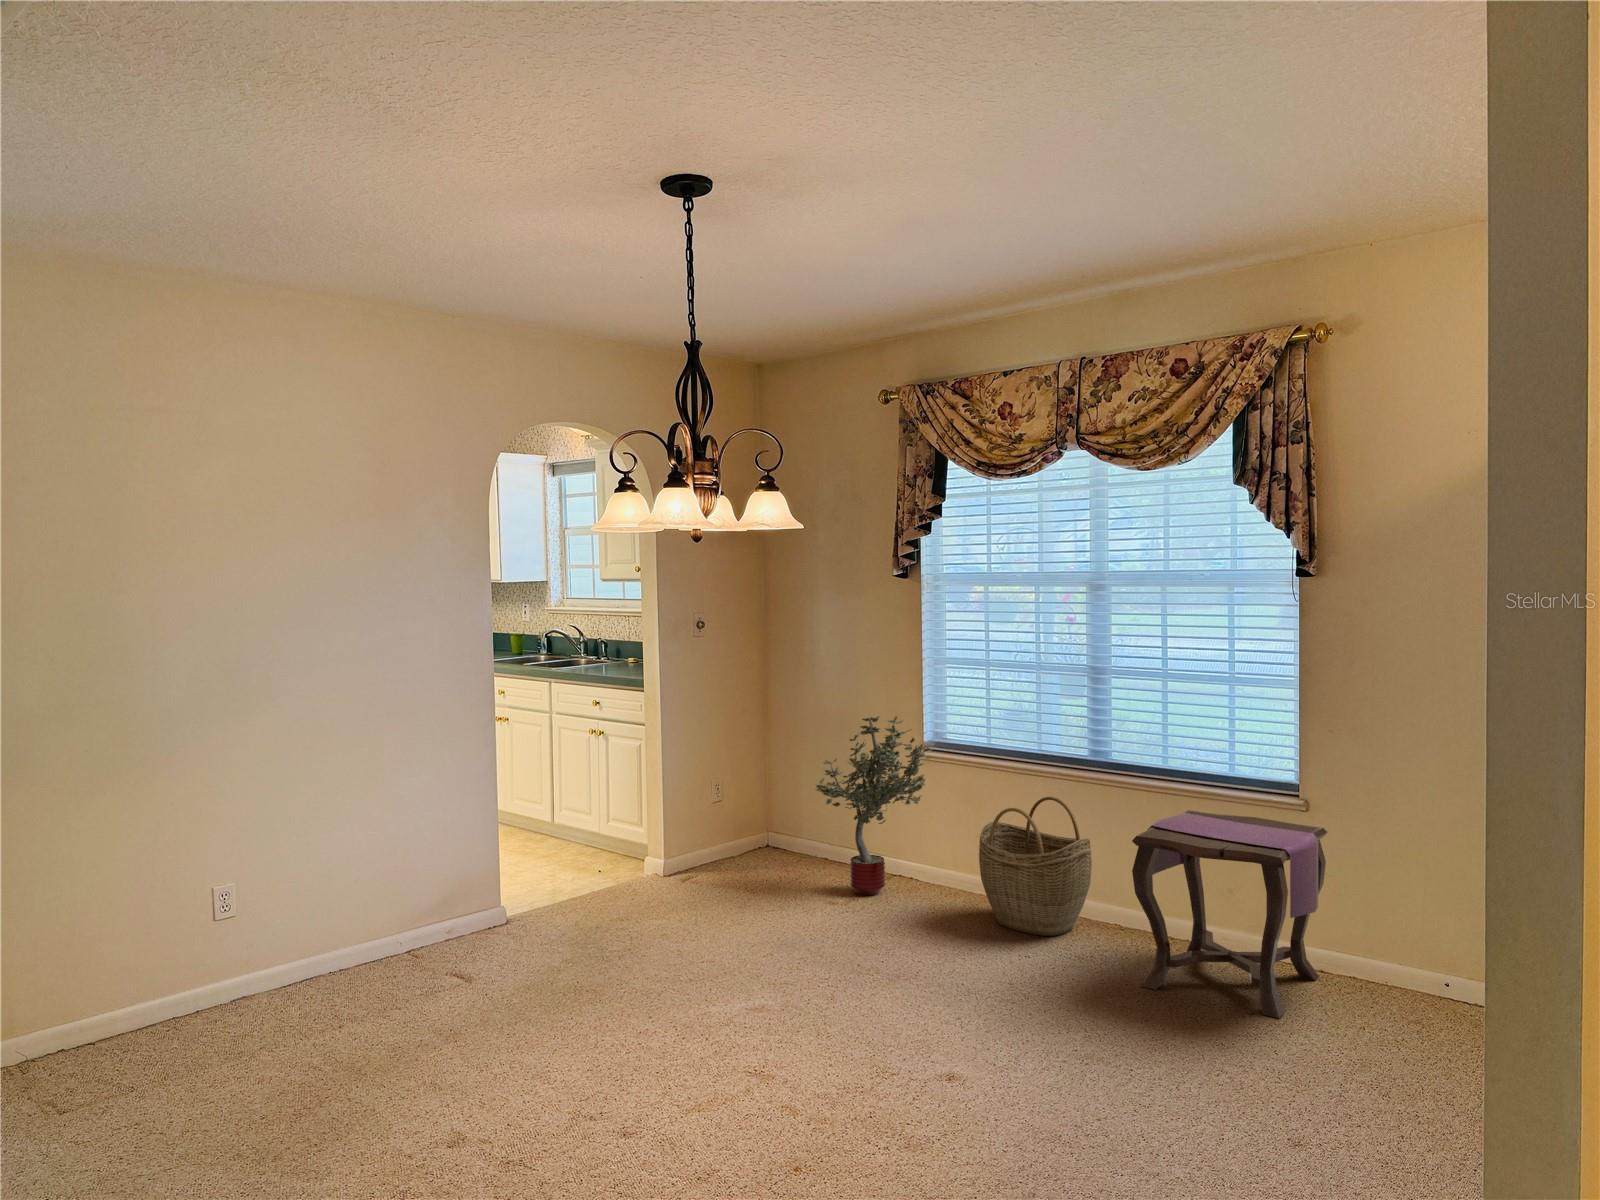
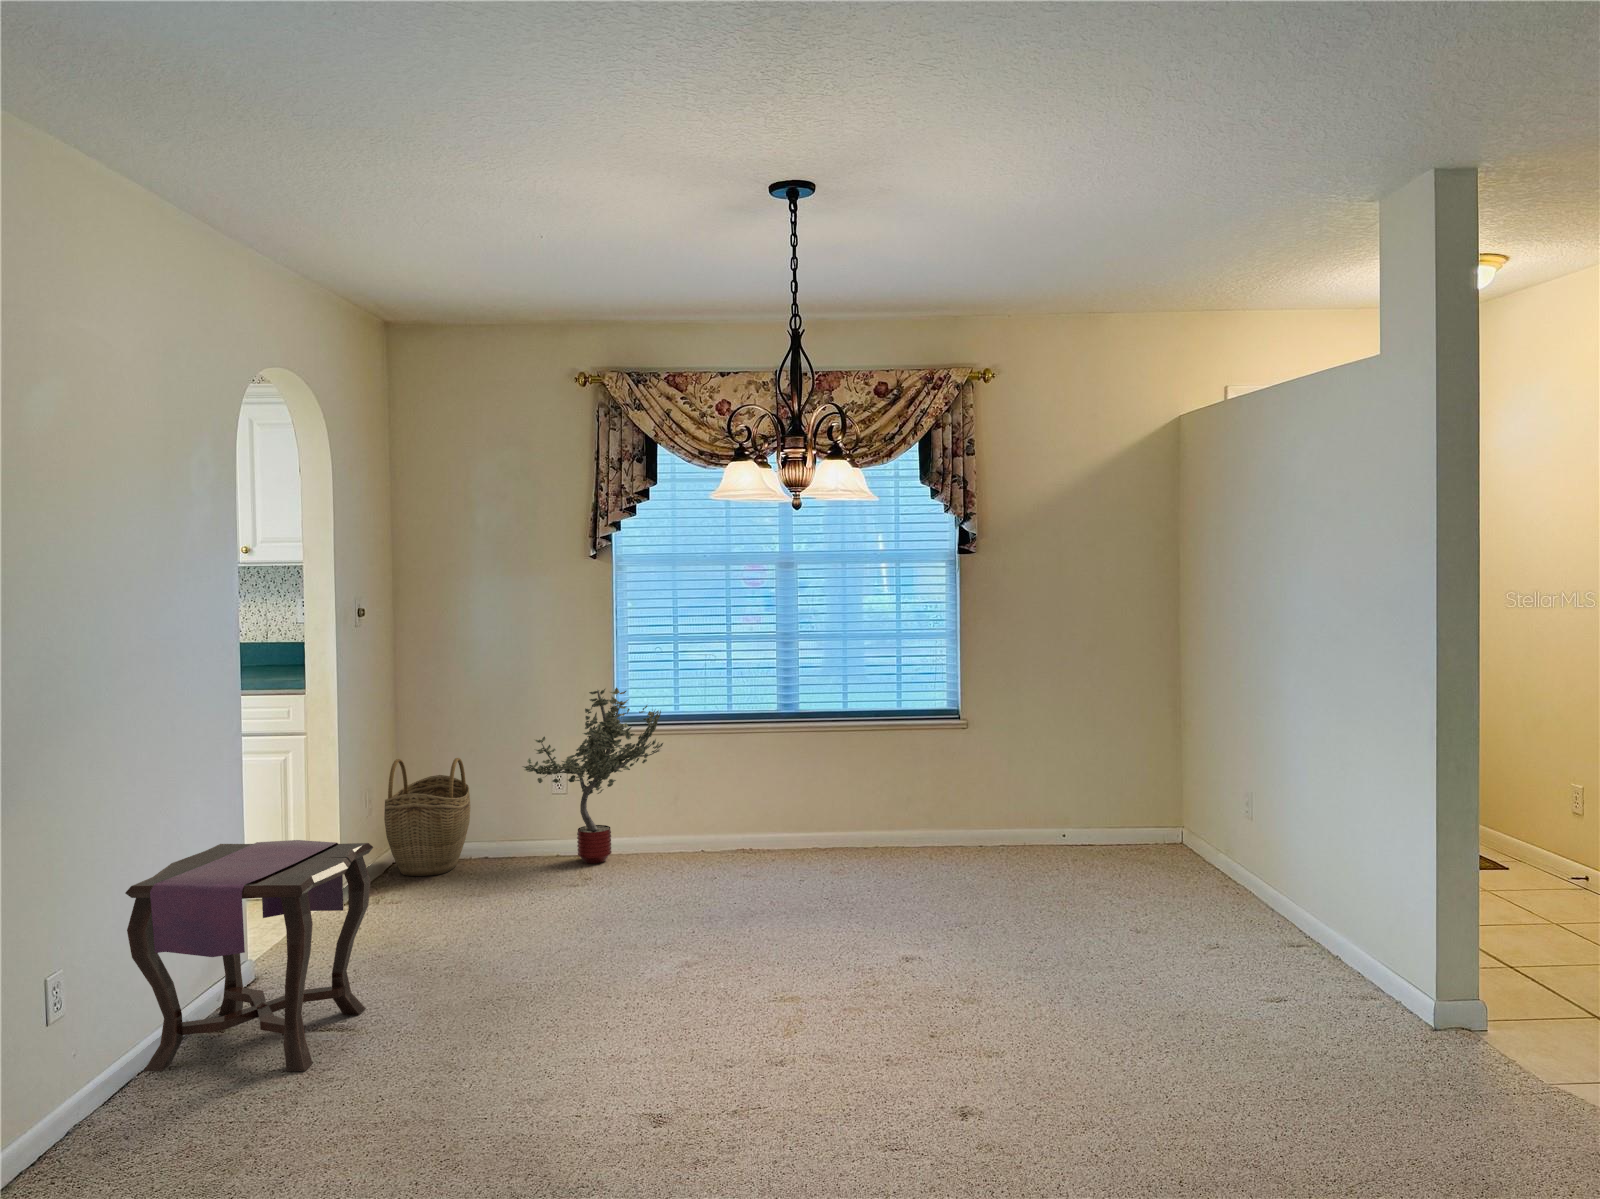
woven basket: present [979,797,1092,936] -> present [384,758,470,876]
side table: present [1132,810,1327,1018] -> present [125,840,373,1071]

